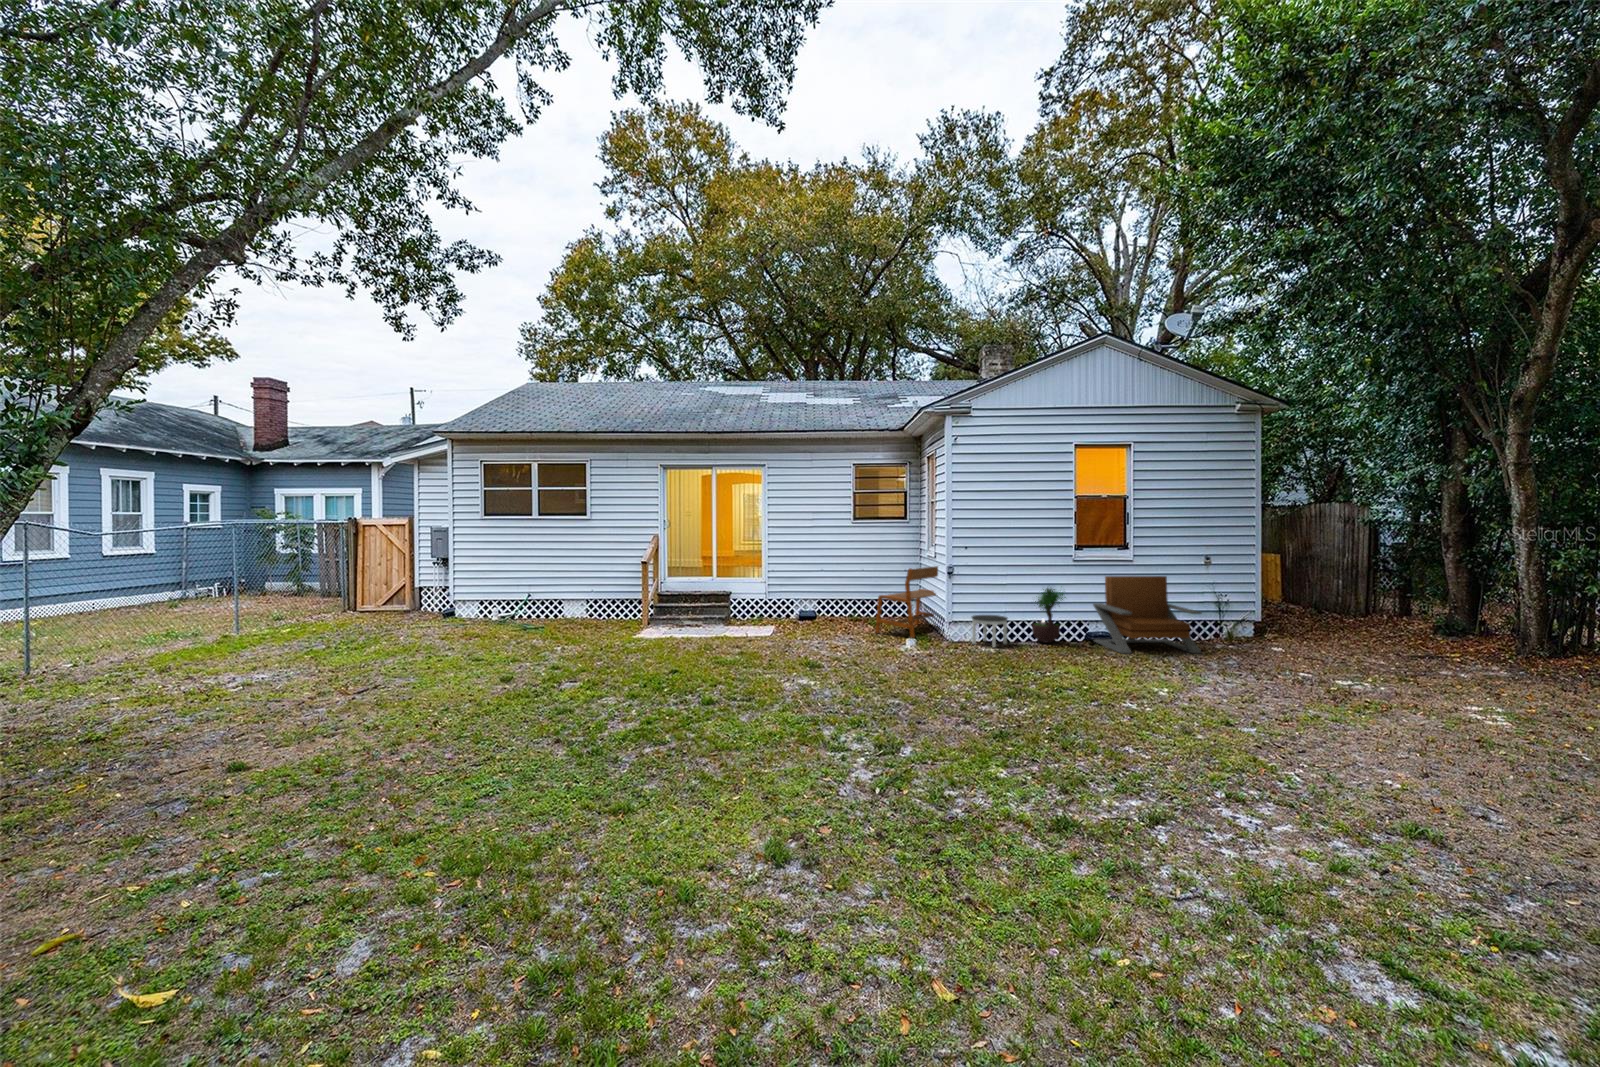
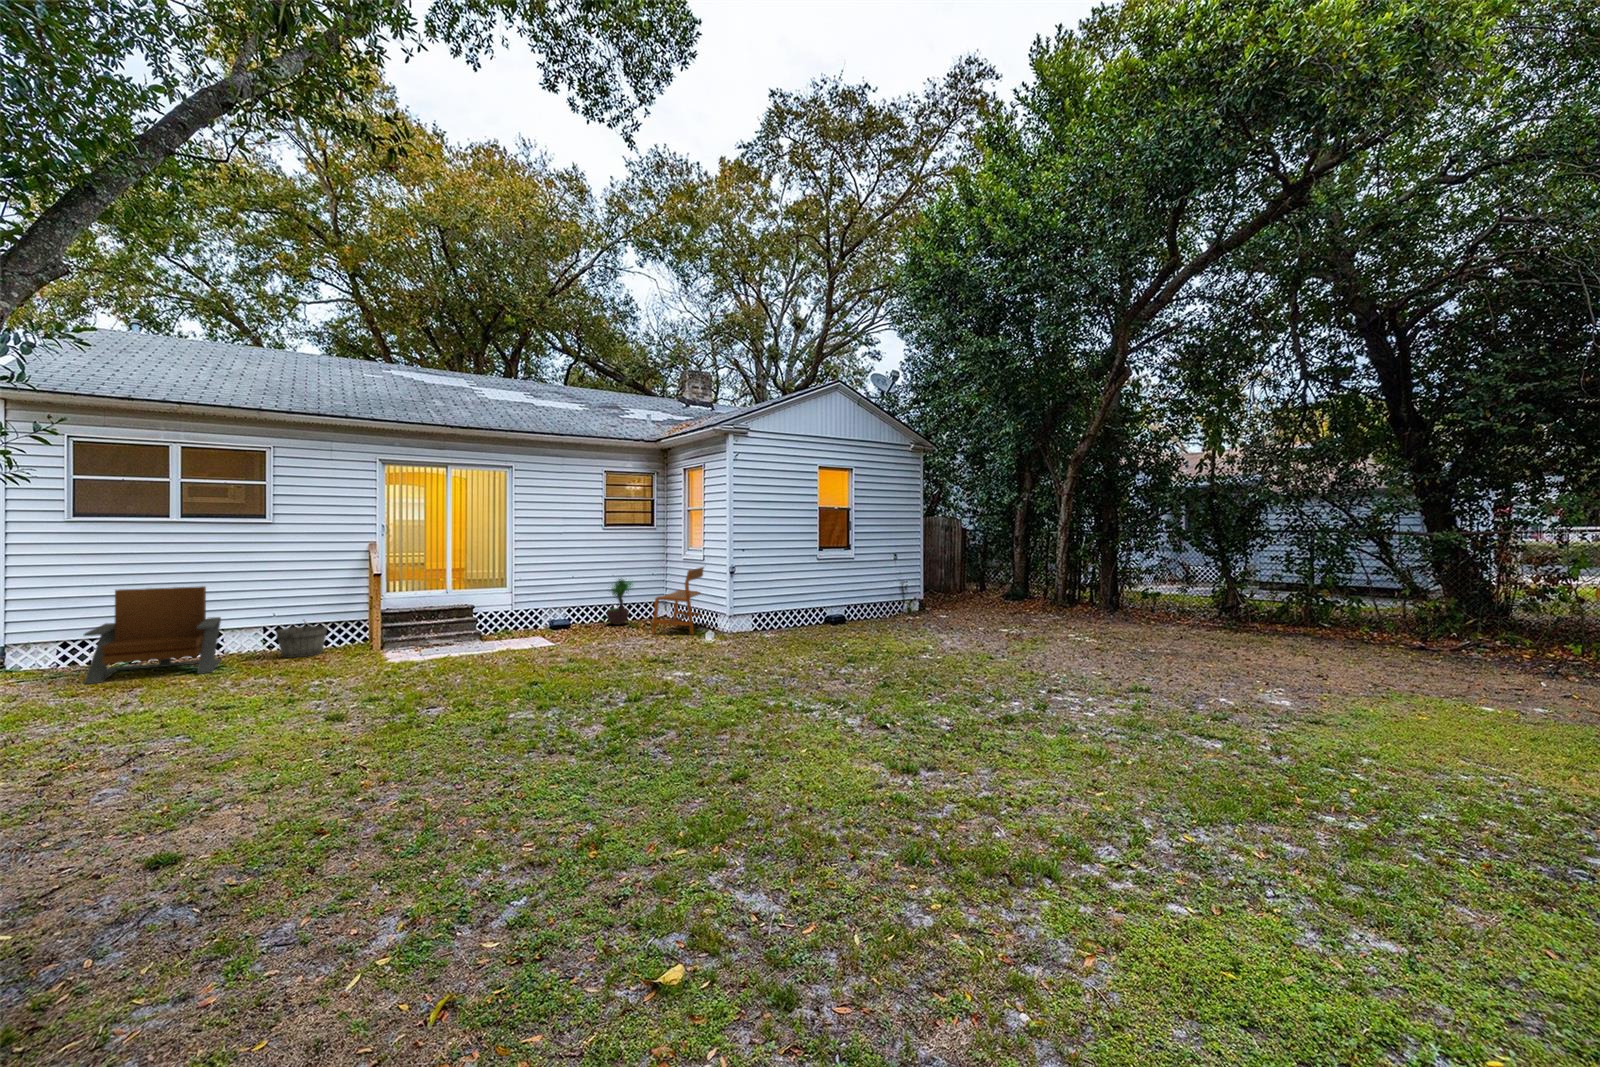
lounge chair: present [1093,576,1201,654] -> present [84,586,221,684]
potted tree: present [1032,588,1066,643] -> present [607,579,633,625]
wooden bucket: none [589,595,622,625] -> present [276,624,327,658]
round table: present [972,615,1008,647] -> none [747,608,778,635]

